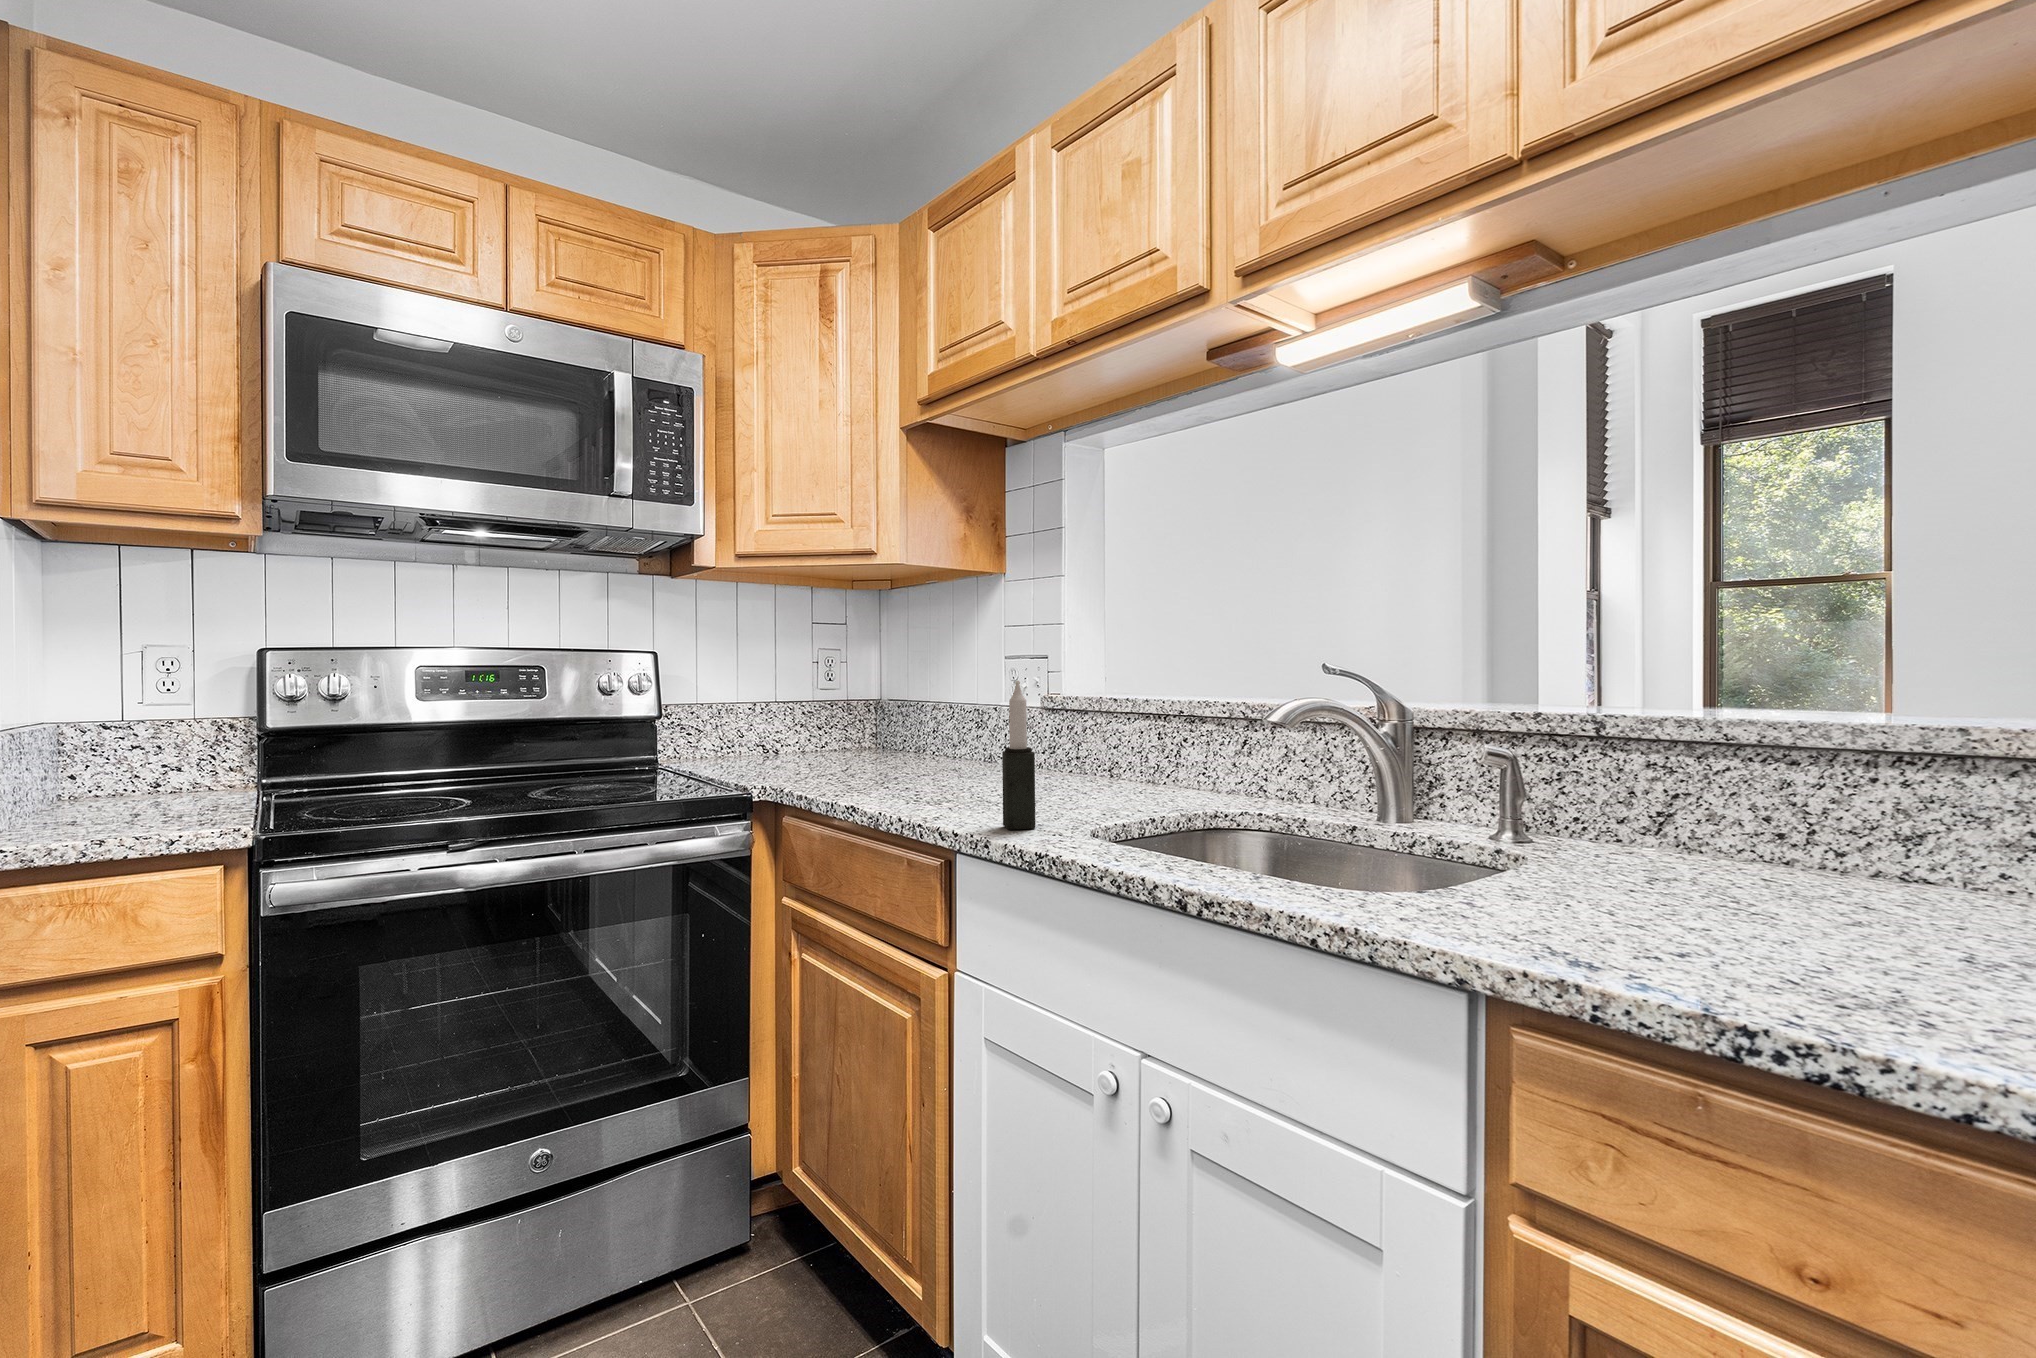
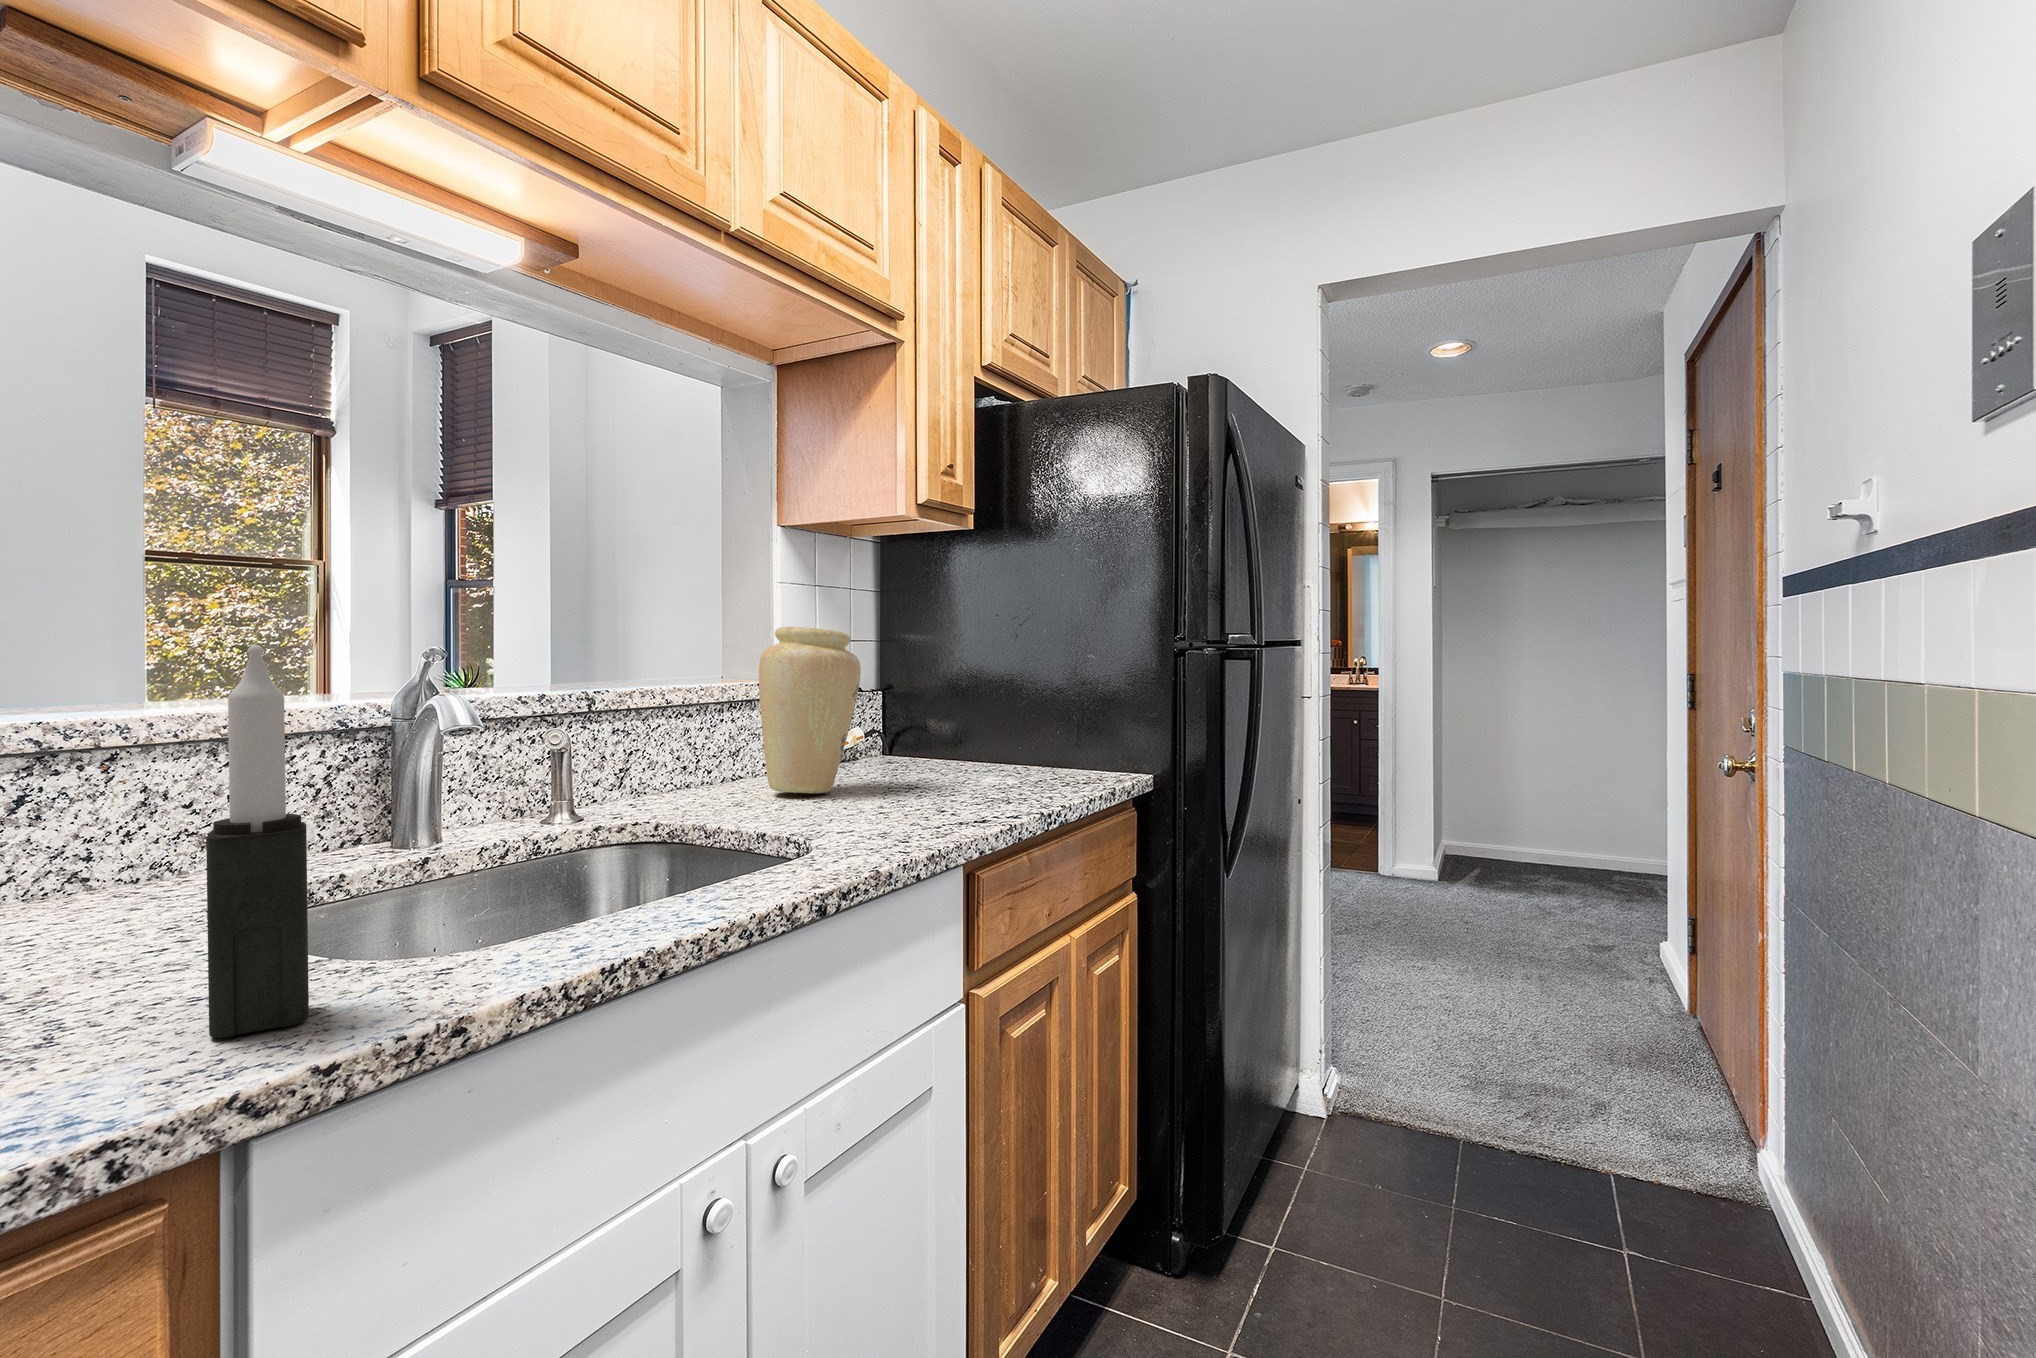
vase: none [1704,644,1913,909] -> present [759,627,861,794]

